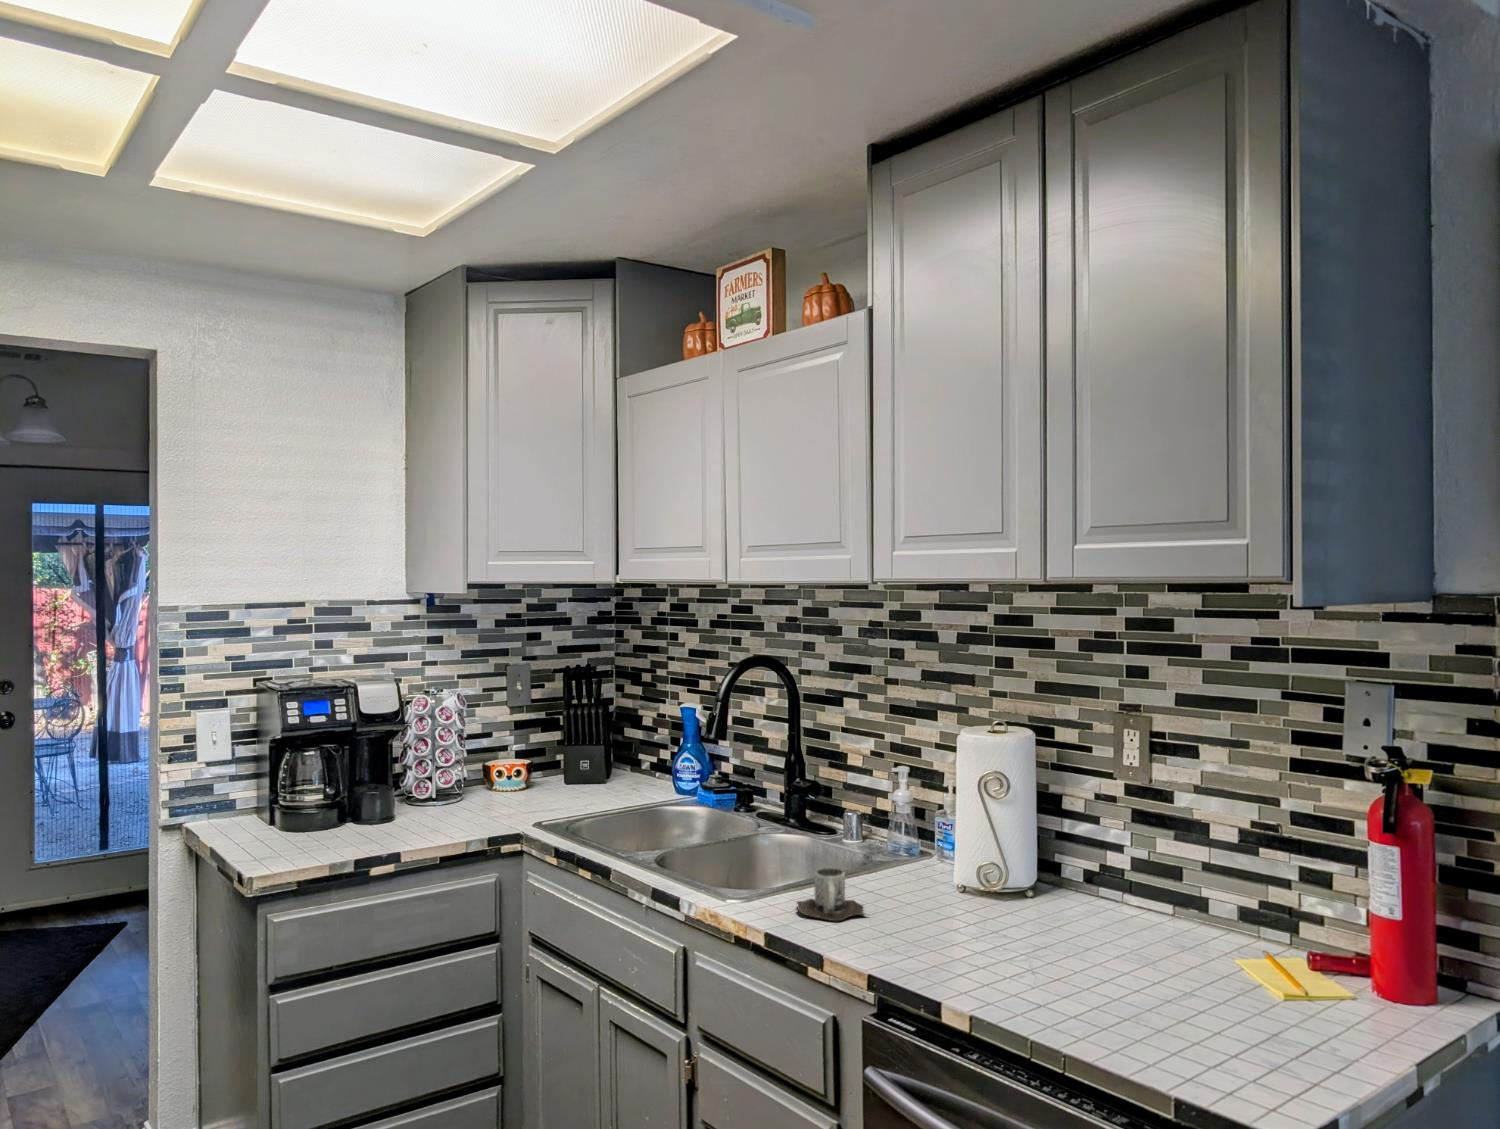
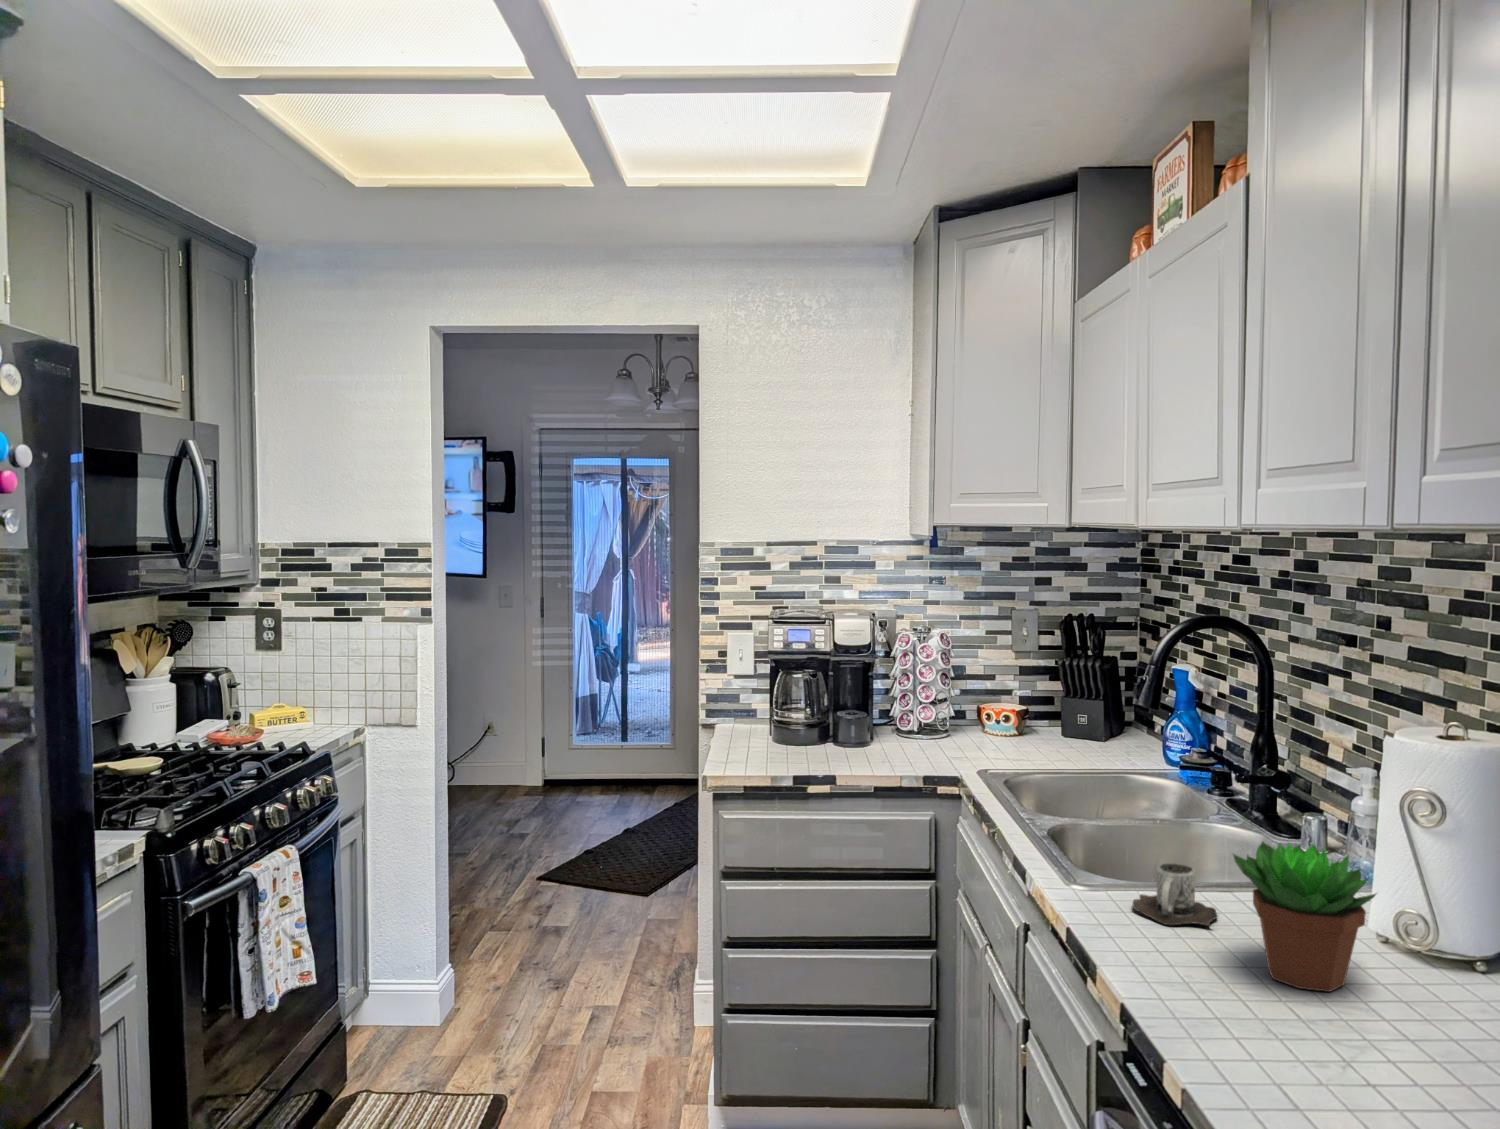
succulent plant: none [906,828,1013,945] -> present [1233,842,1376,992]

